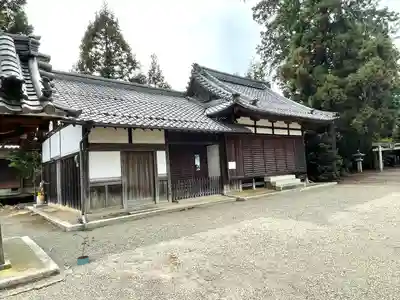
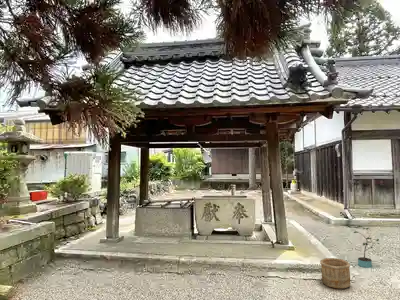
wooden bucket: none [30,263,59,292] -> present [320,258,350,288]

